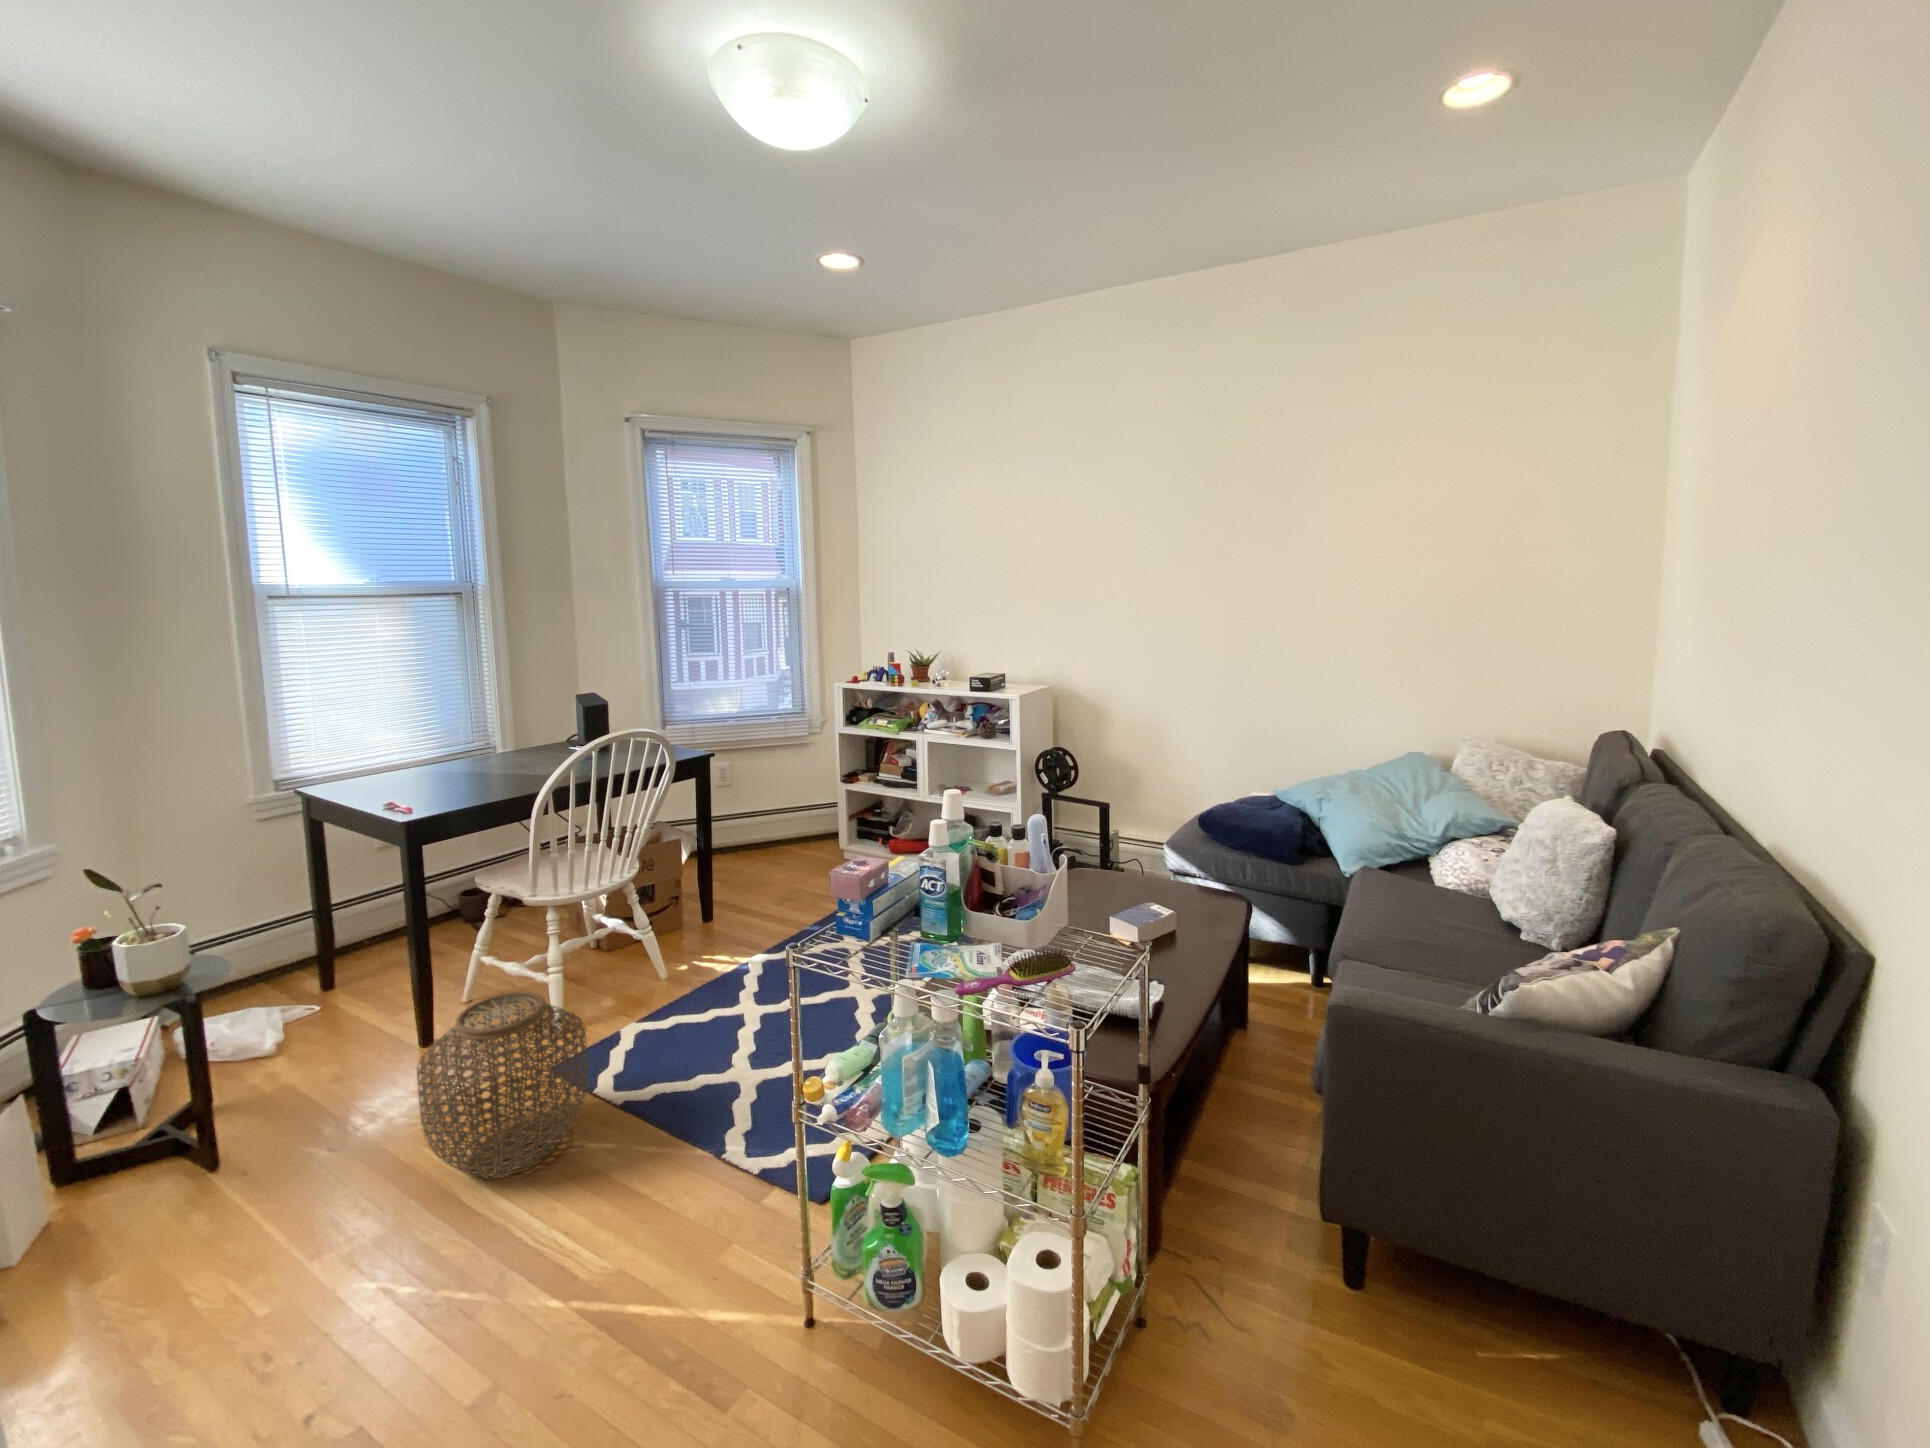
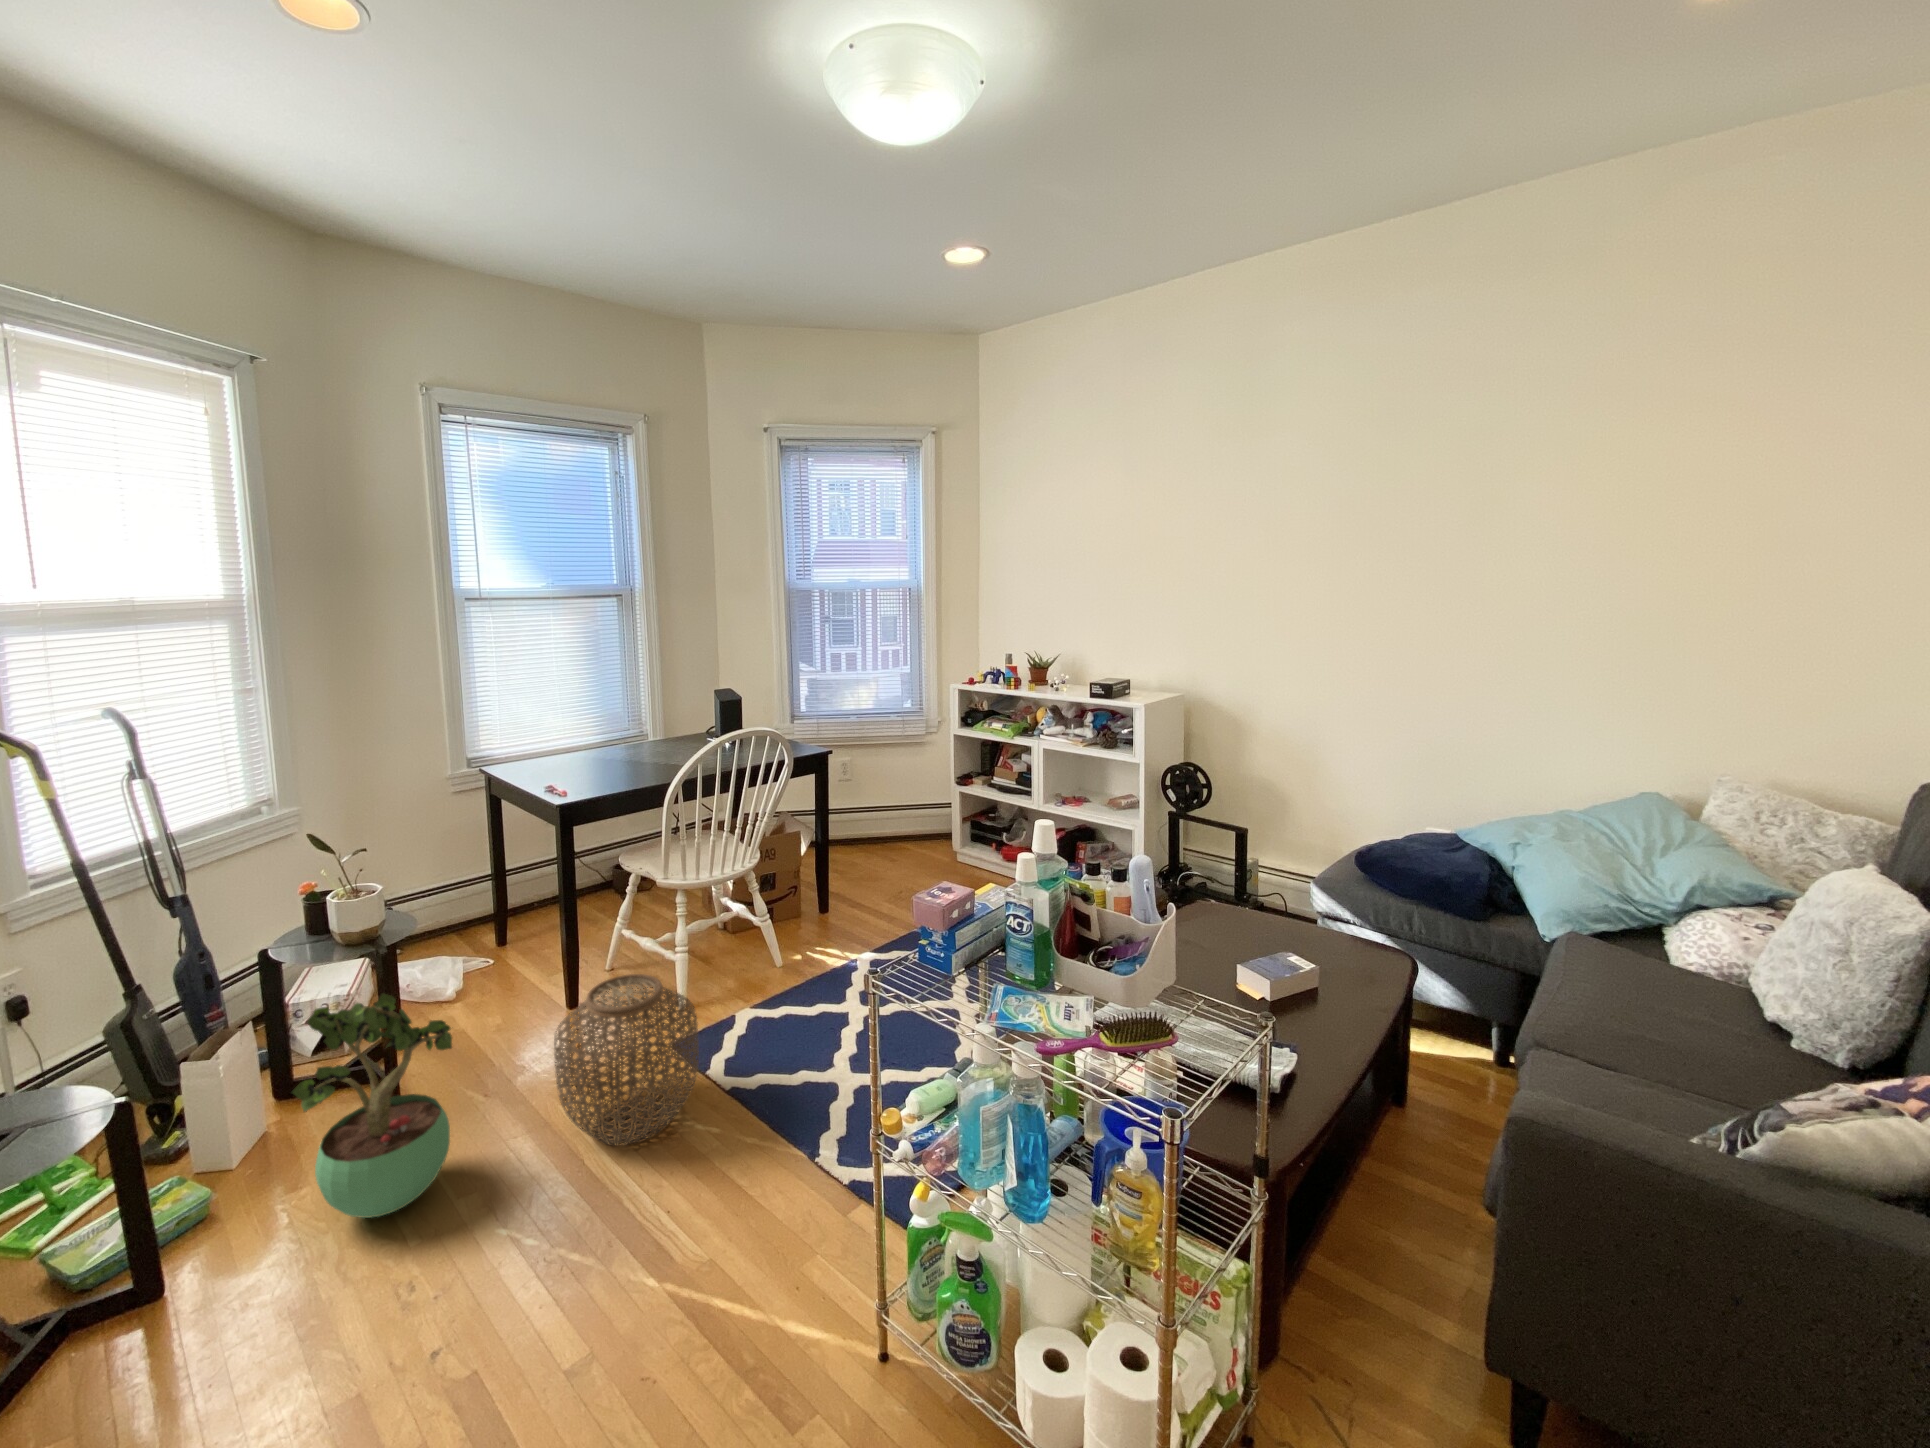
potted plant: none [68,1039,295,1307] -> present [291,993,452,1218]

